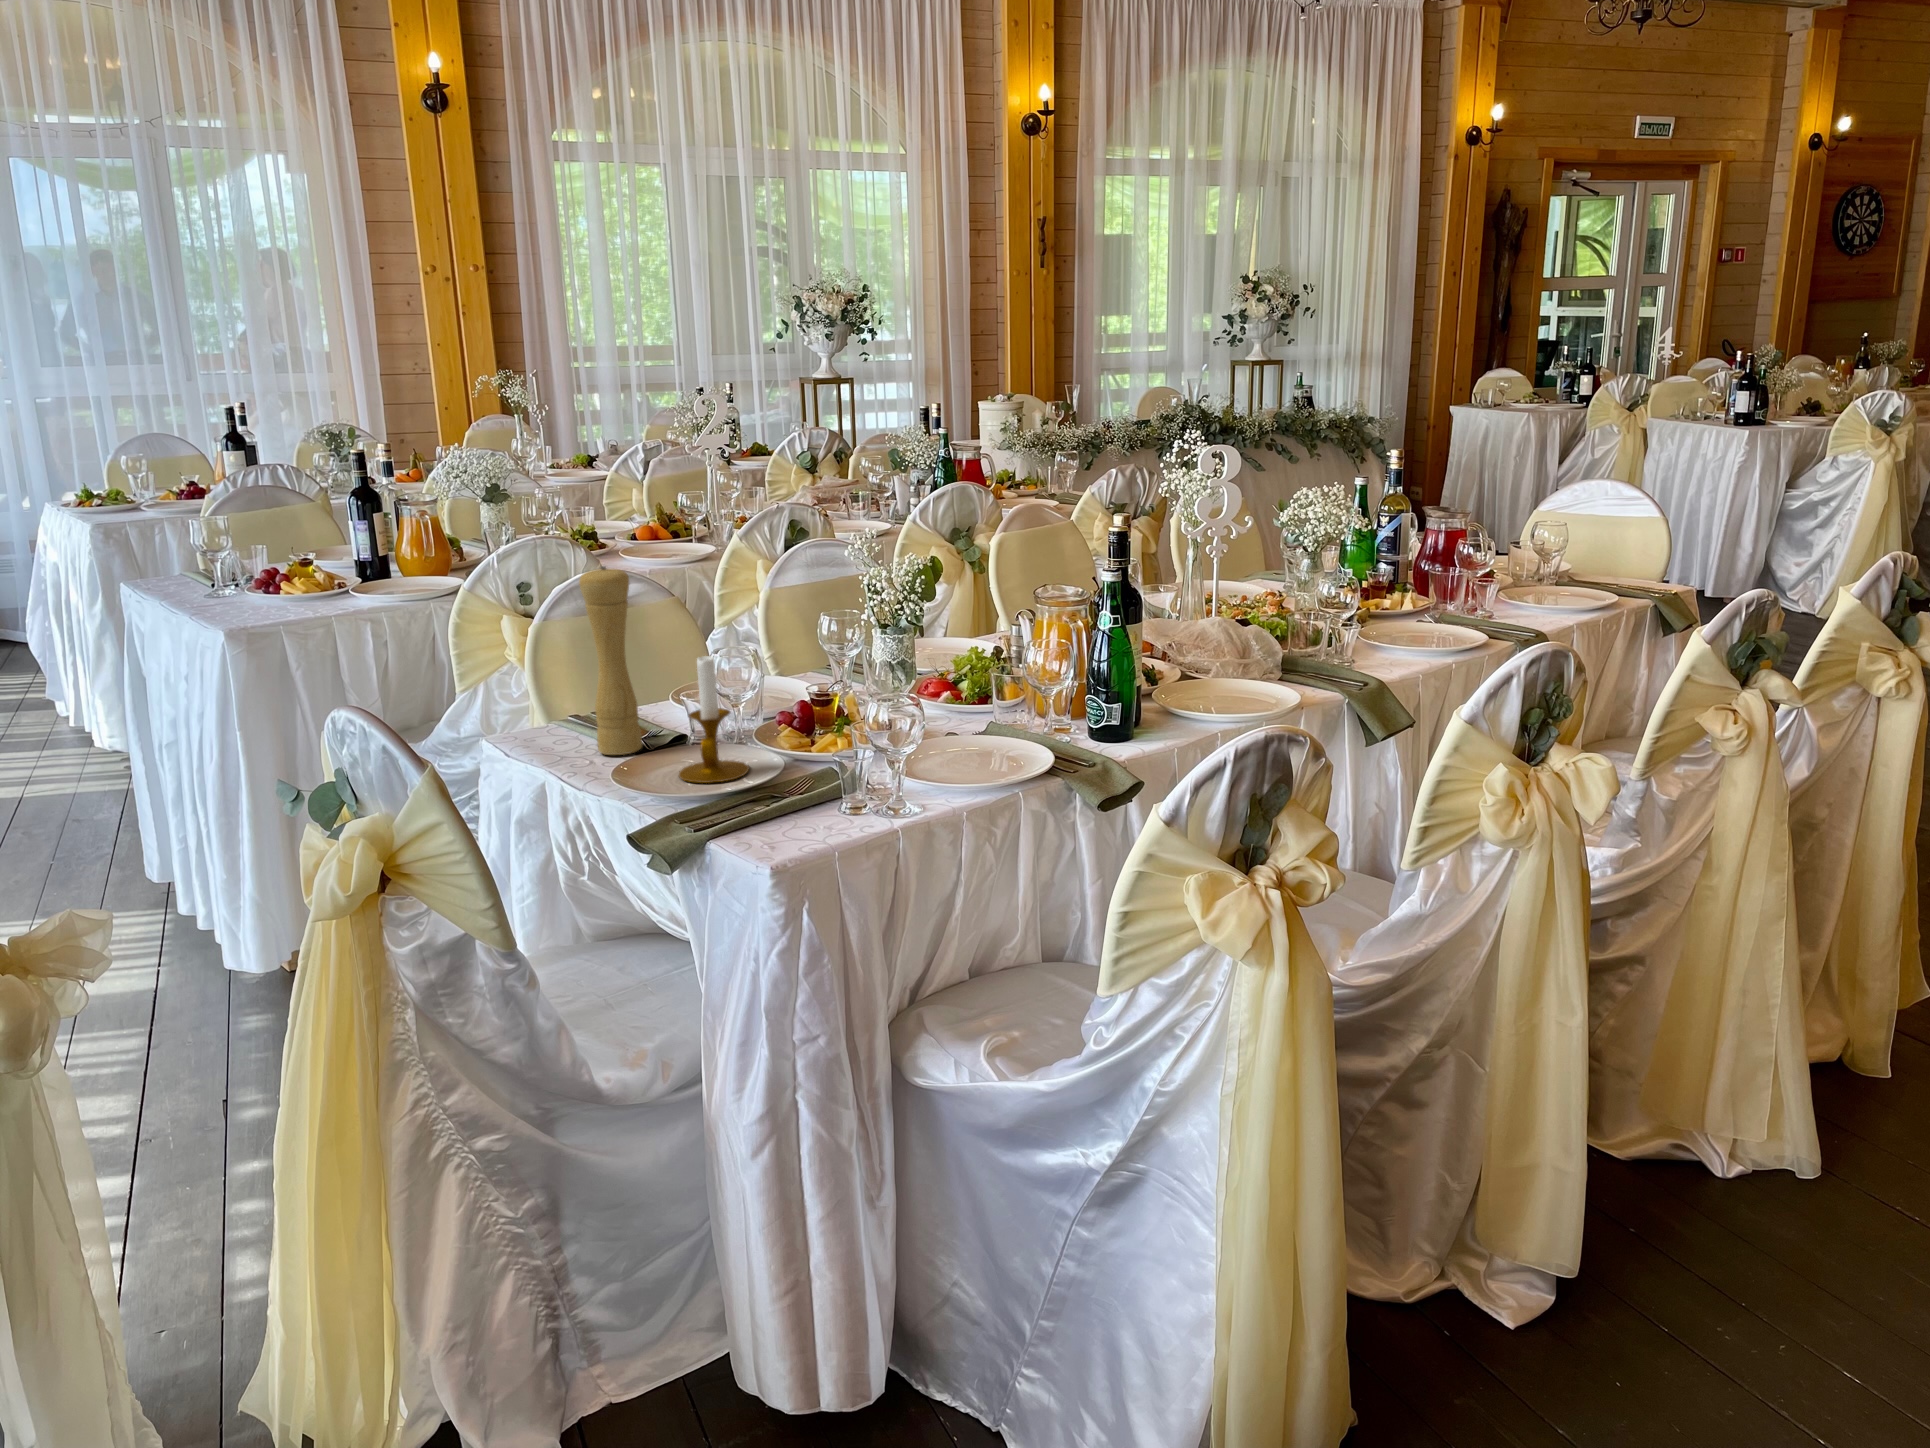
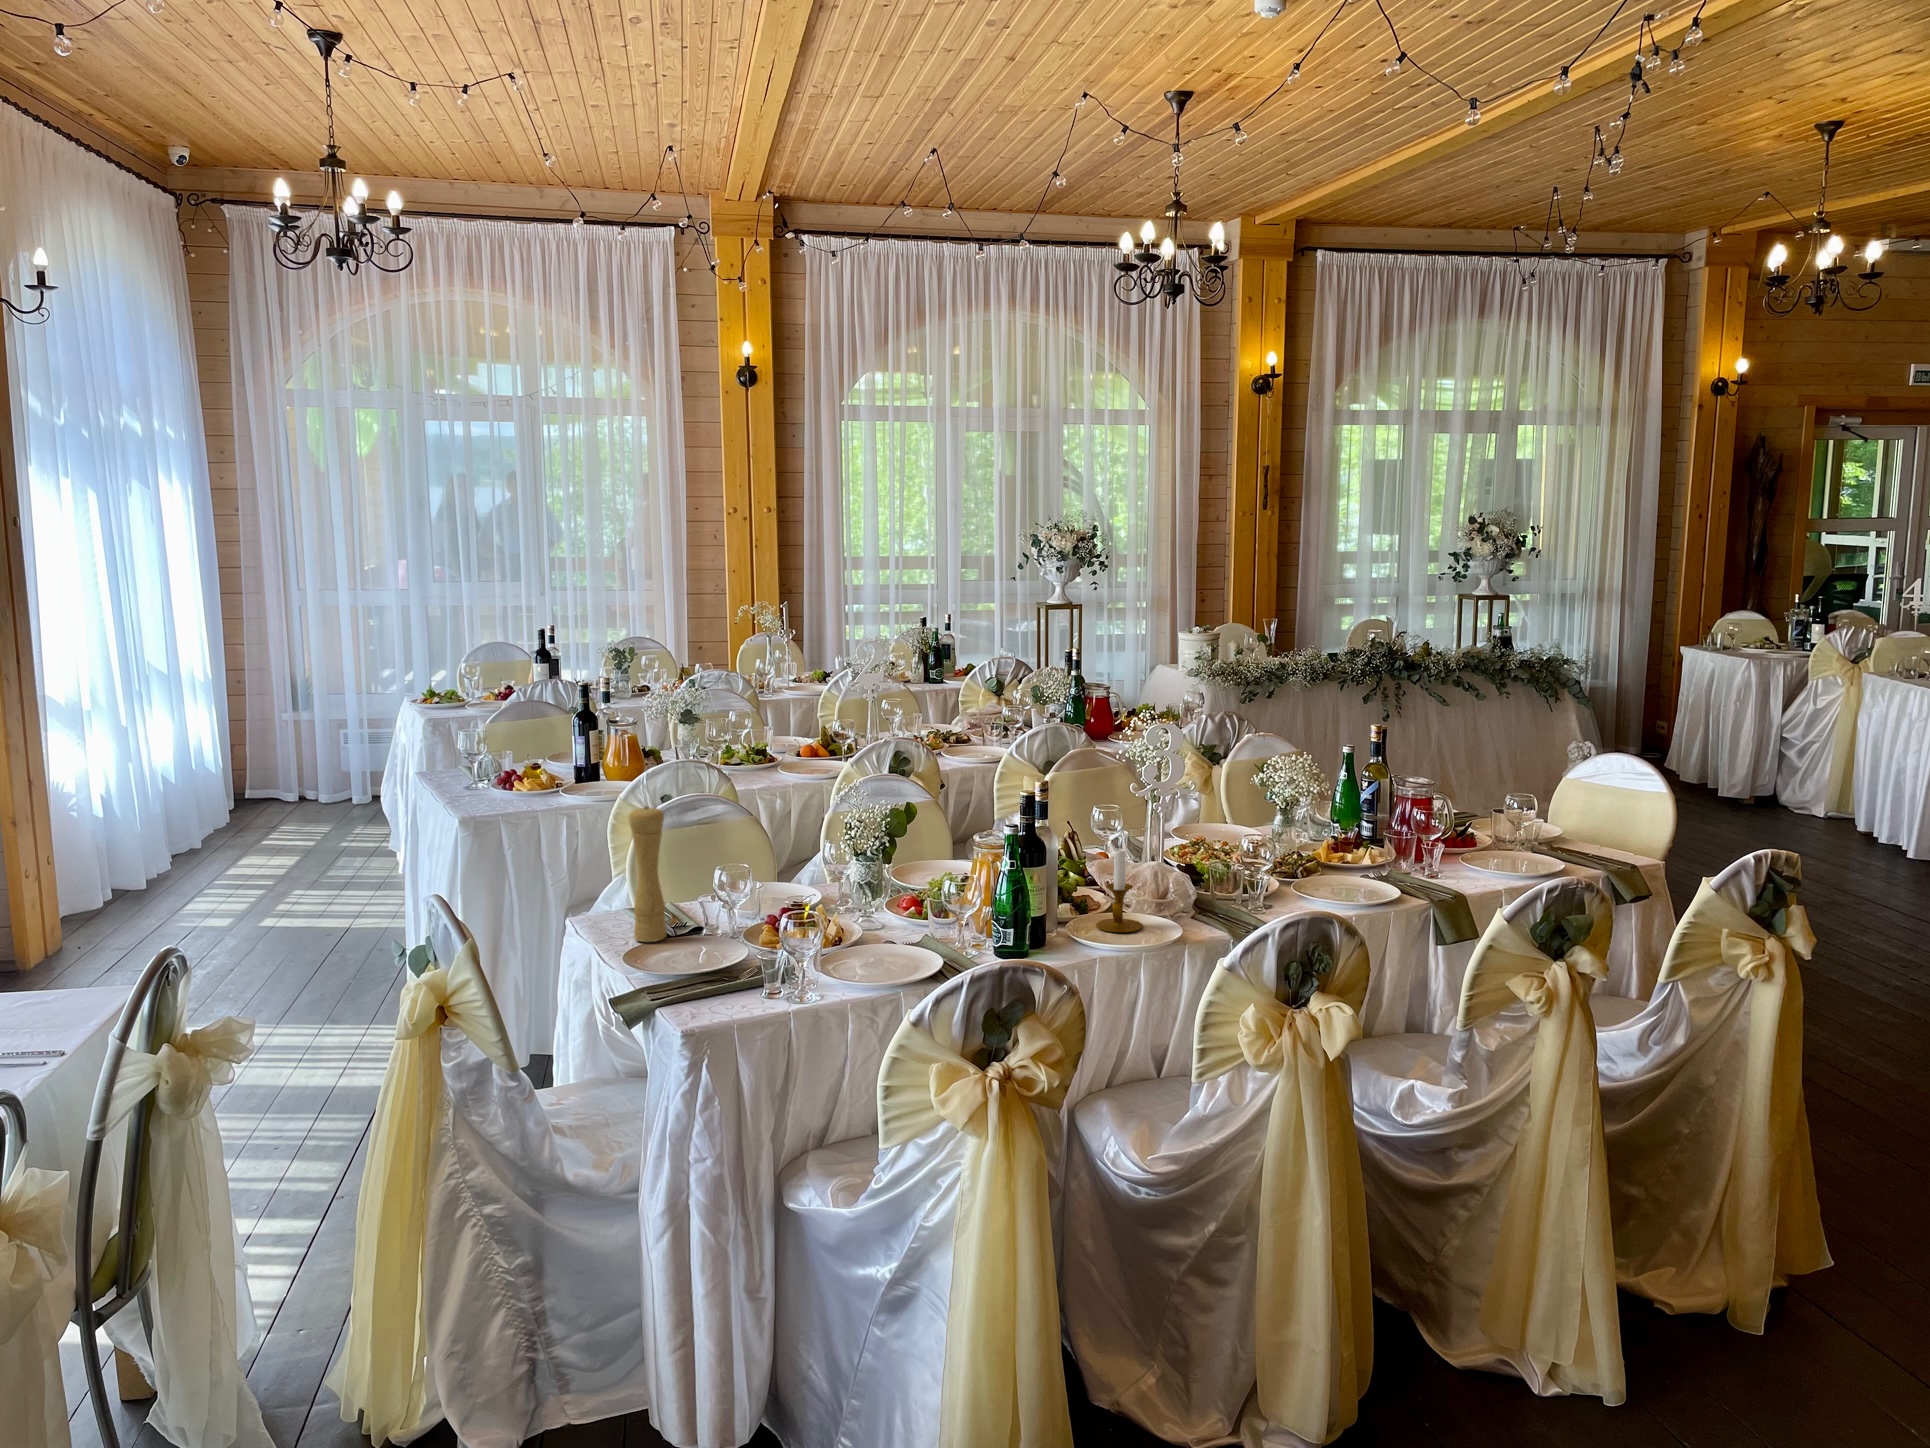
candlestick: present [679,656,749,783] -> present [1096,848,1142,932]

